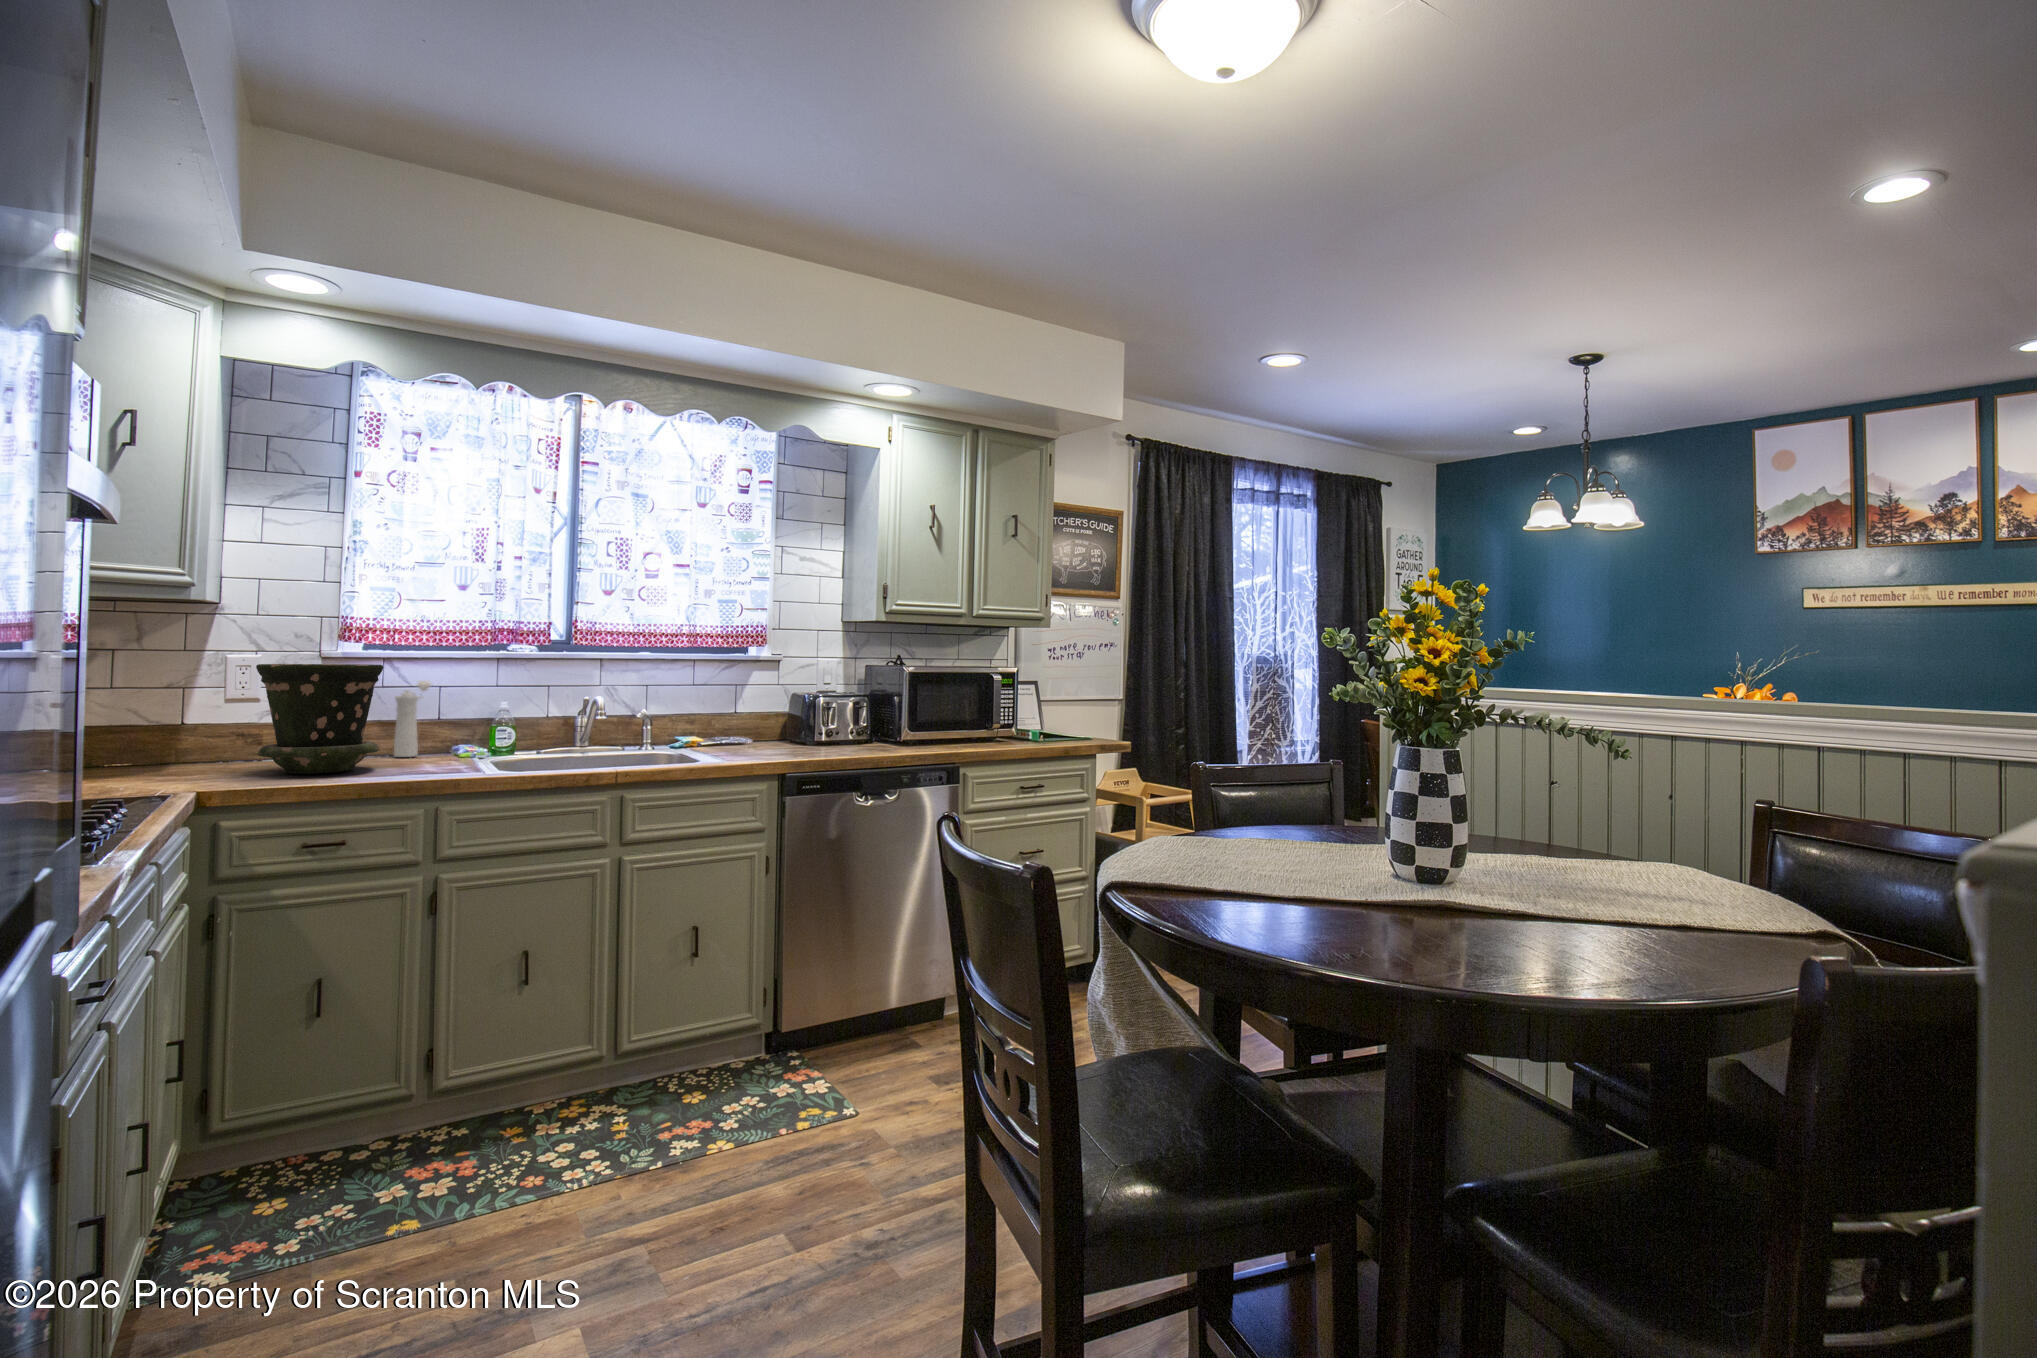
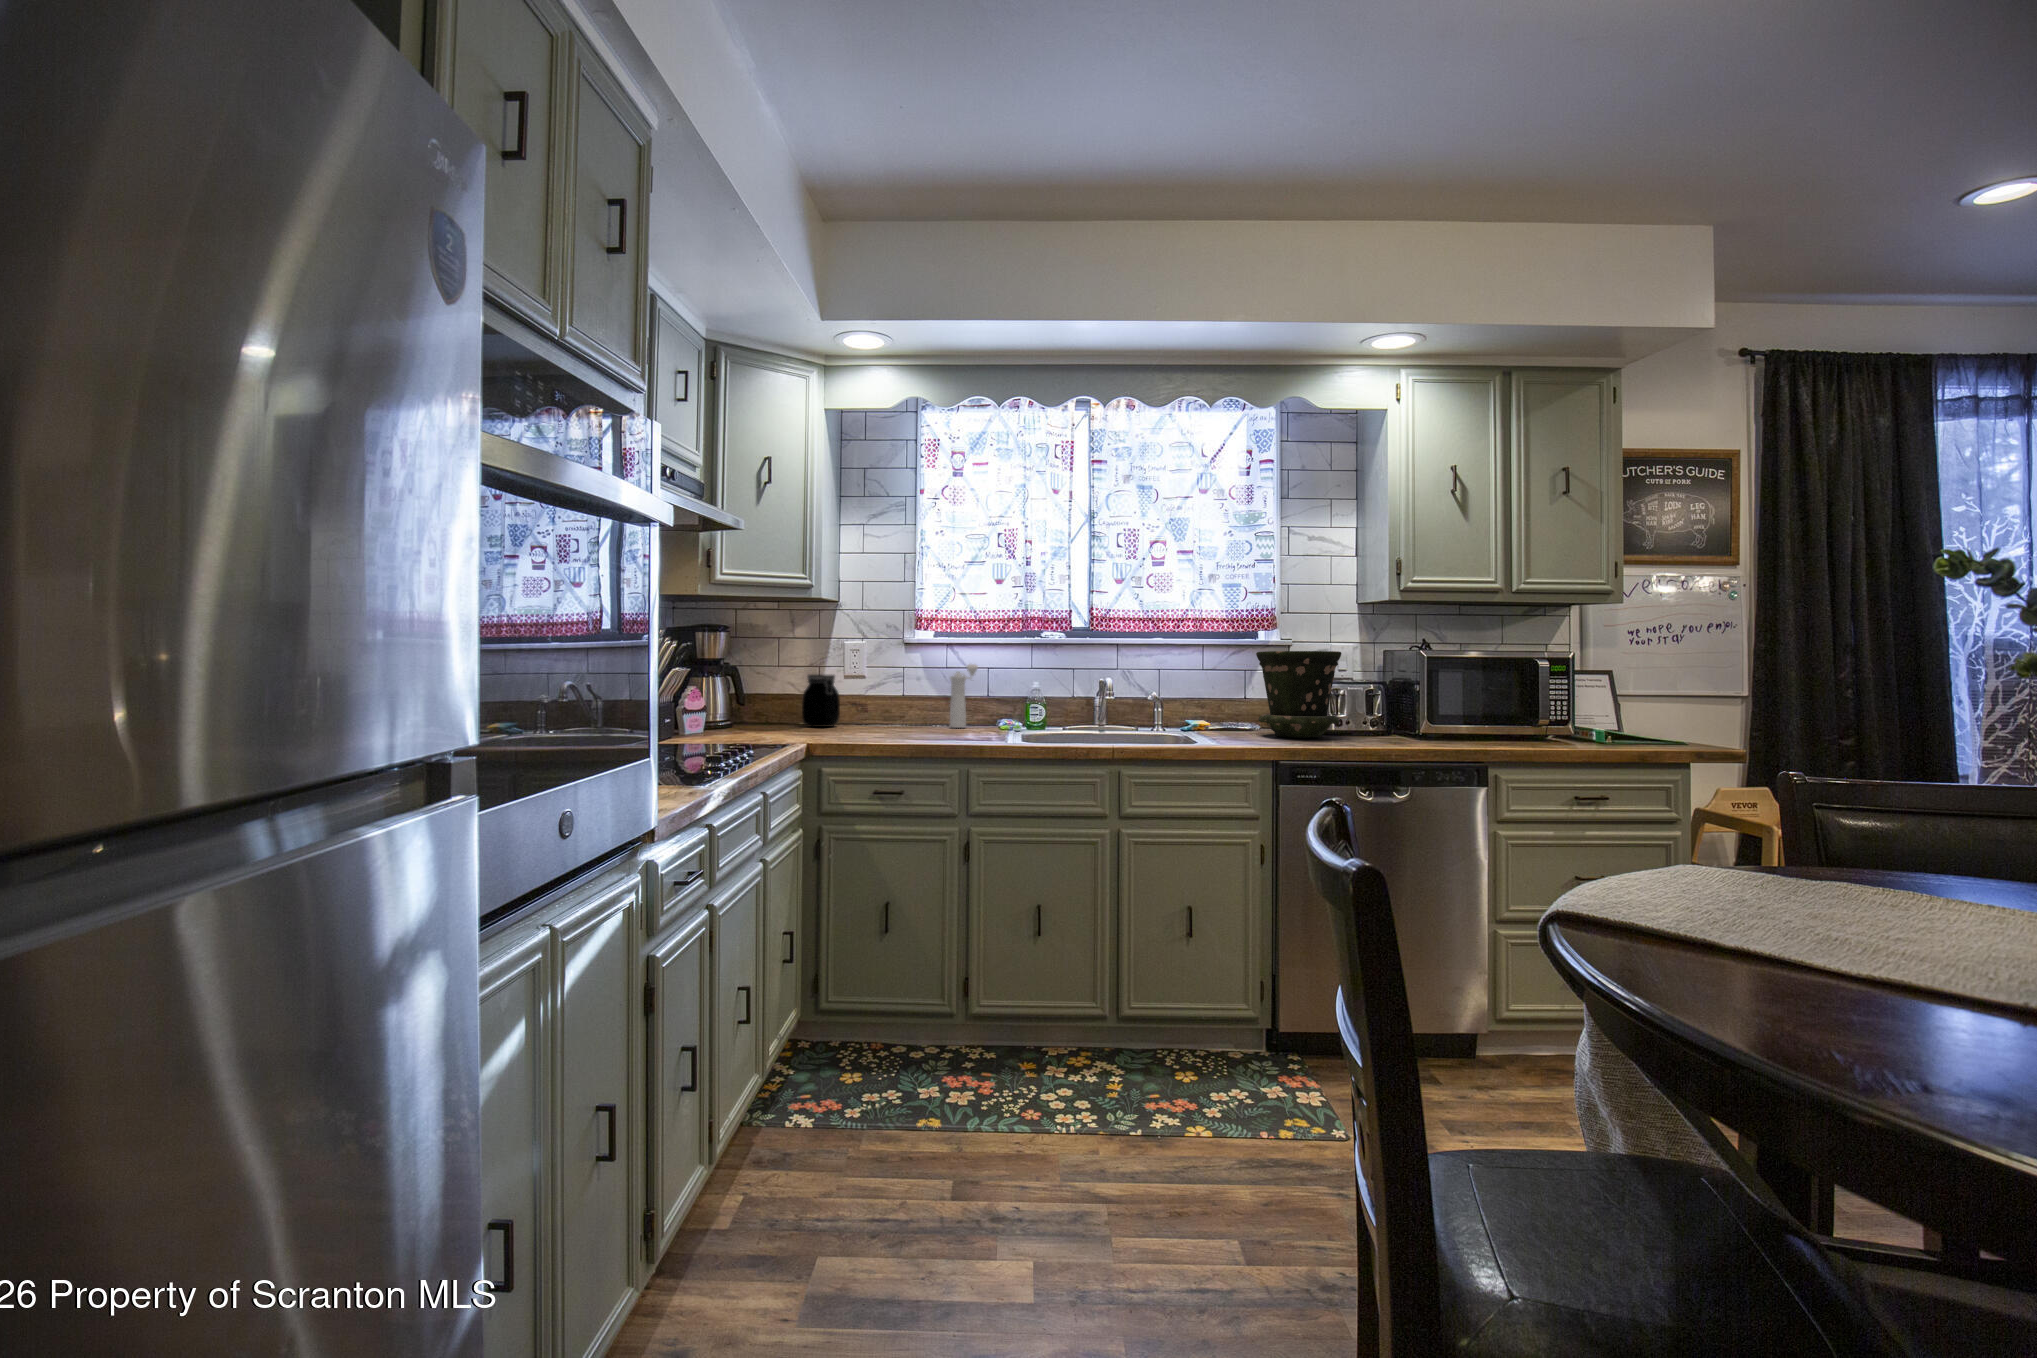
flower pot: present [256,664,383,774] -> present [1256,651,1341,738]
jar: none [159,696,223,766] -> present [802,674,840,727]

